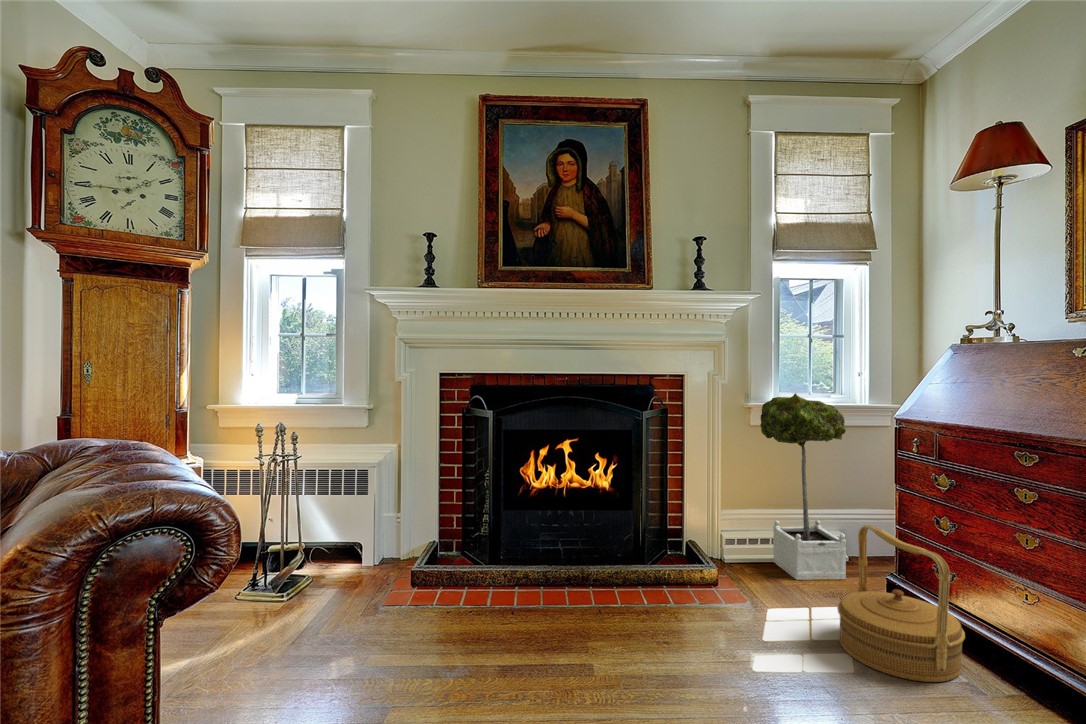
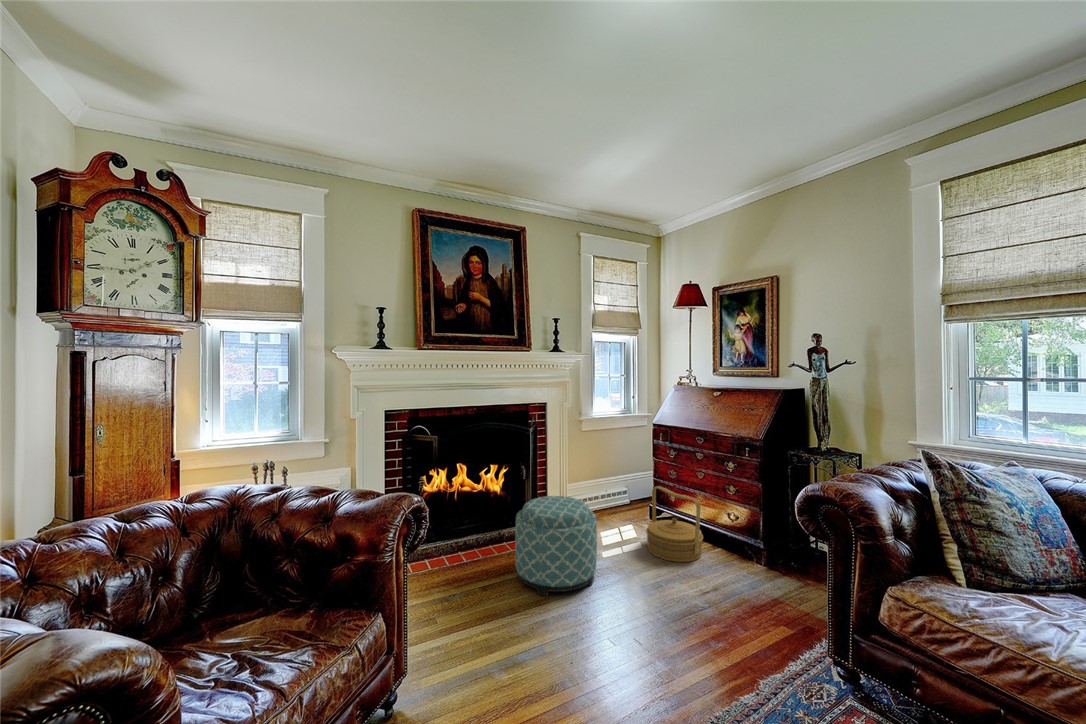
potted tree: present [760,393,846,580] -> none [588,413,635,520]
ottoman: none [569,512,710,677] -> present [515,496,597,596]

